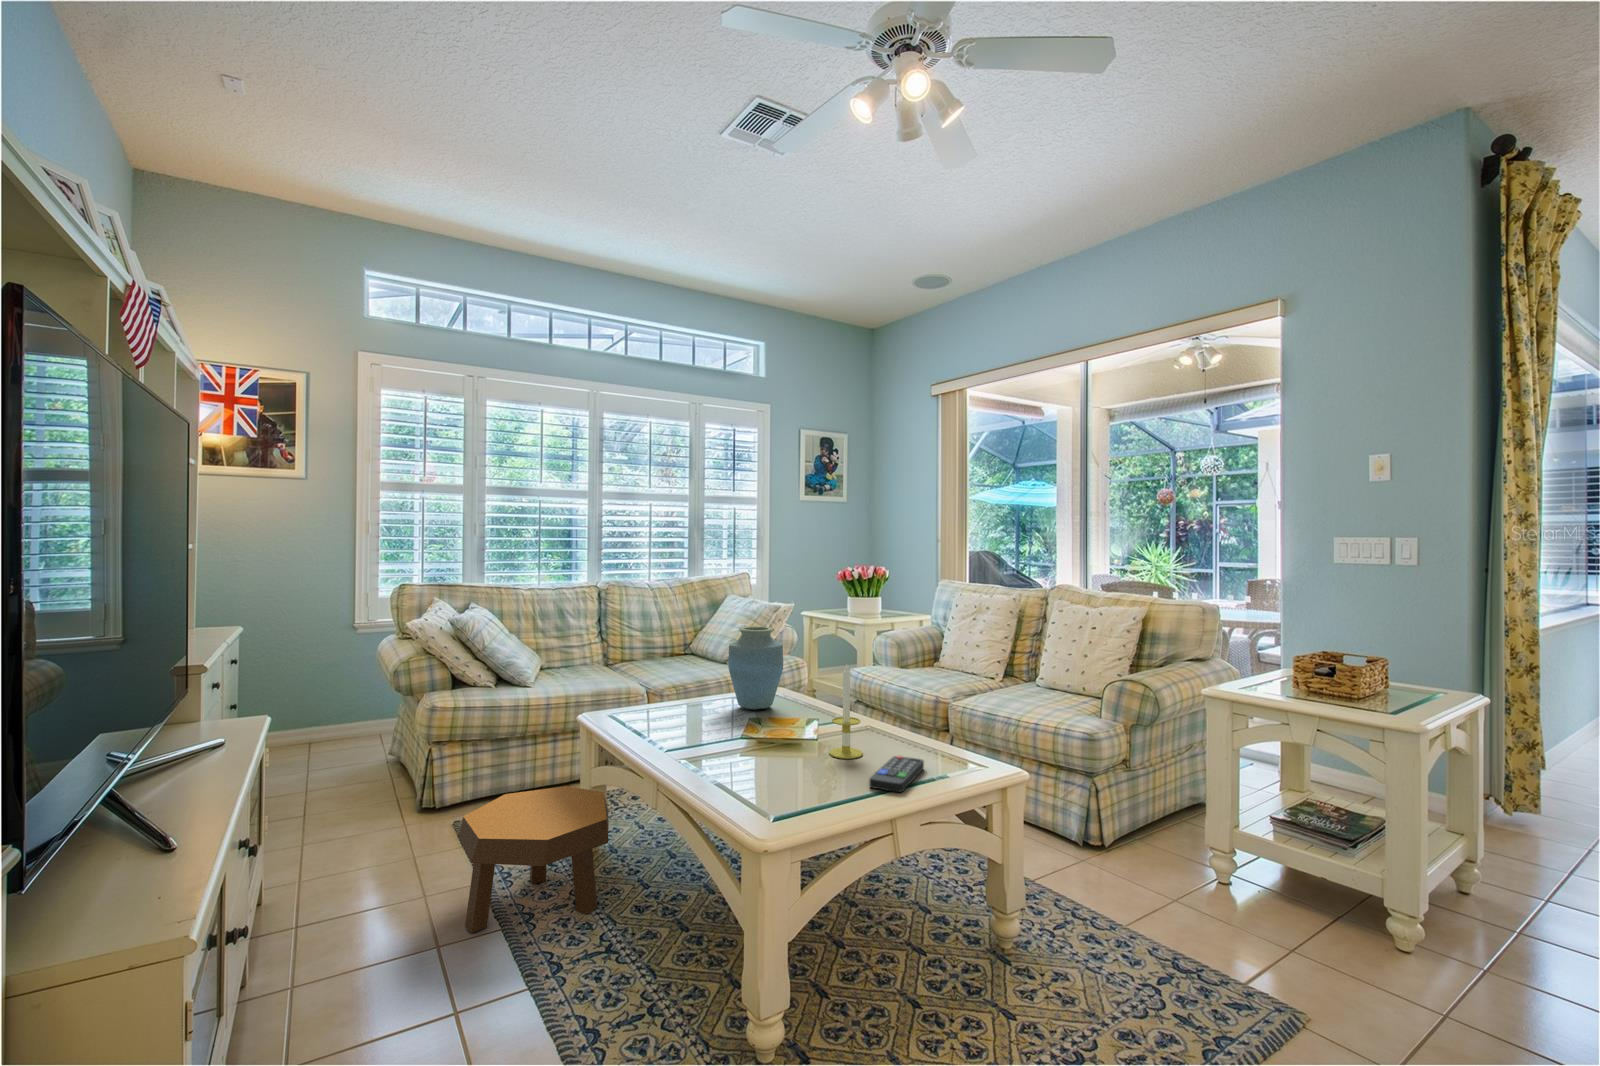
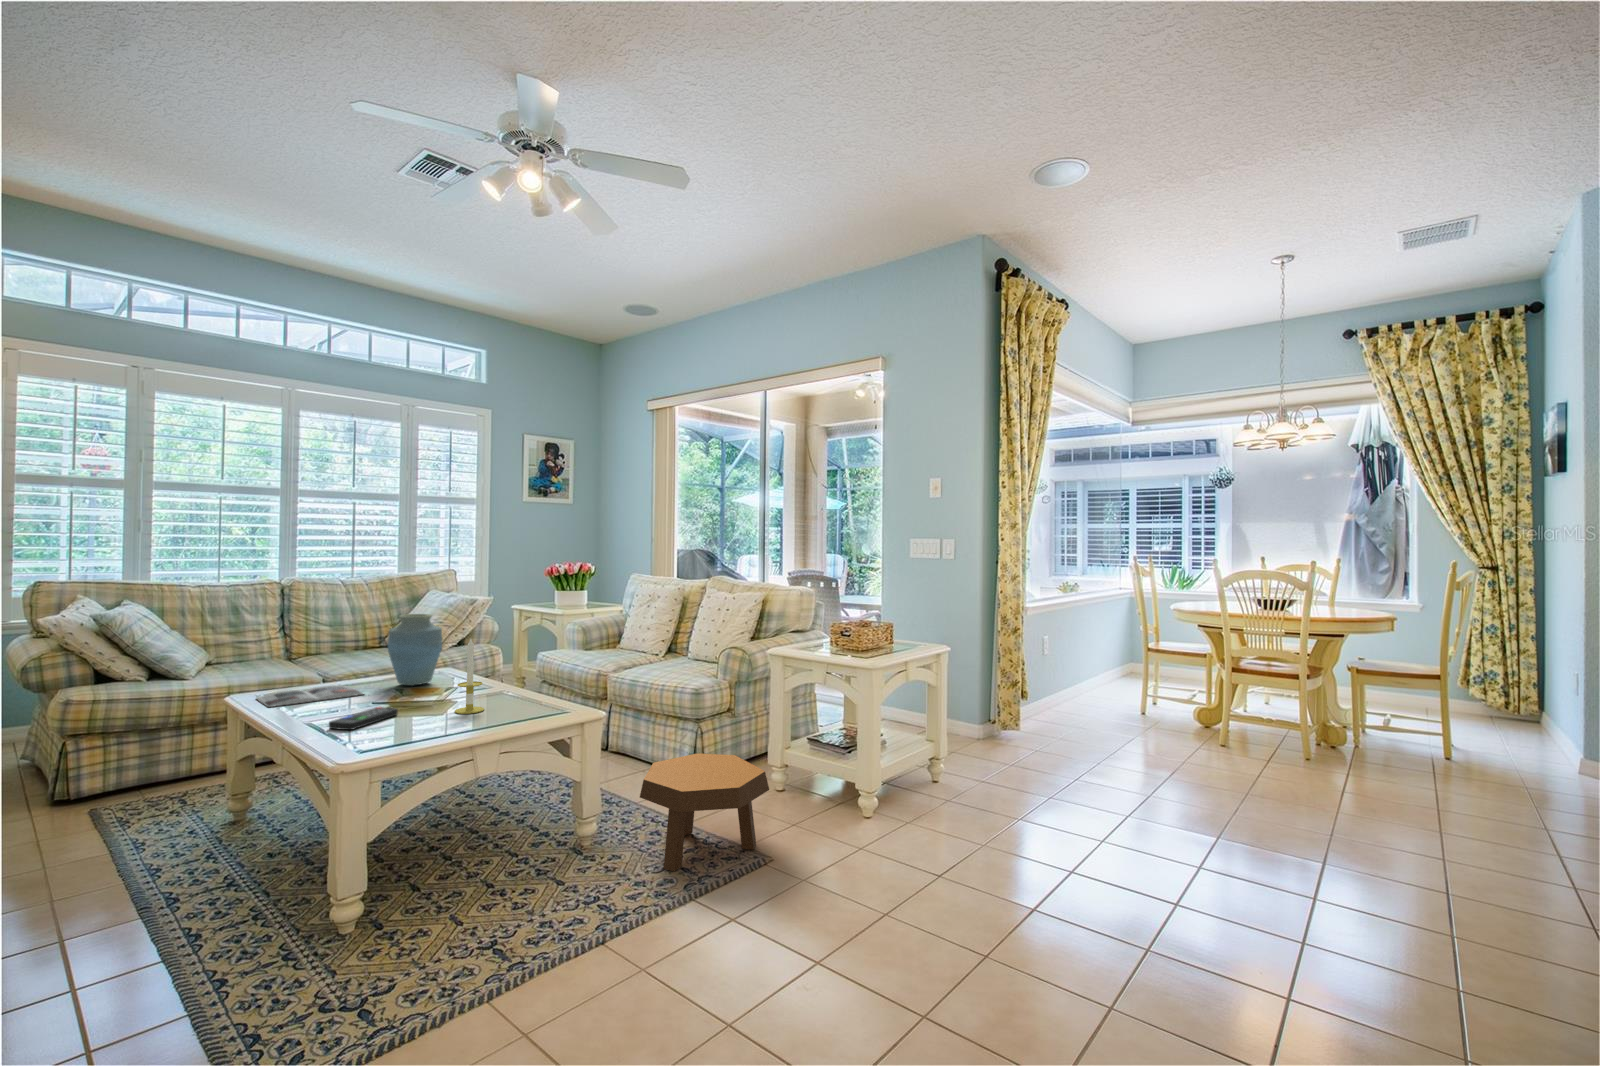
magazine: none [605,706,712,732] -> present [257,686,363,707]
remote control: present [869,756,924,792] -> present [329,707,398,730]
footstool: present [458,786,609,933] -> present [640,753,769,871]

